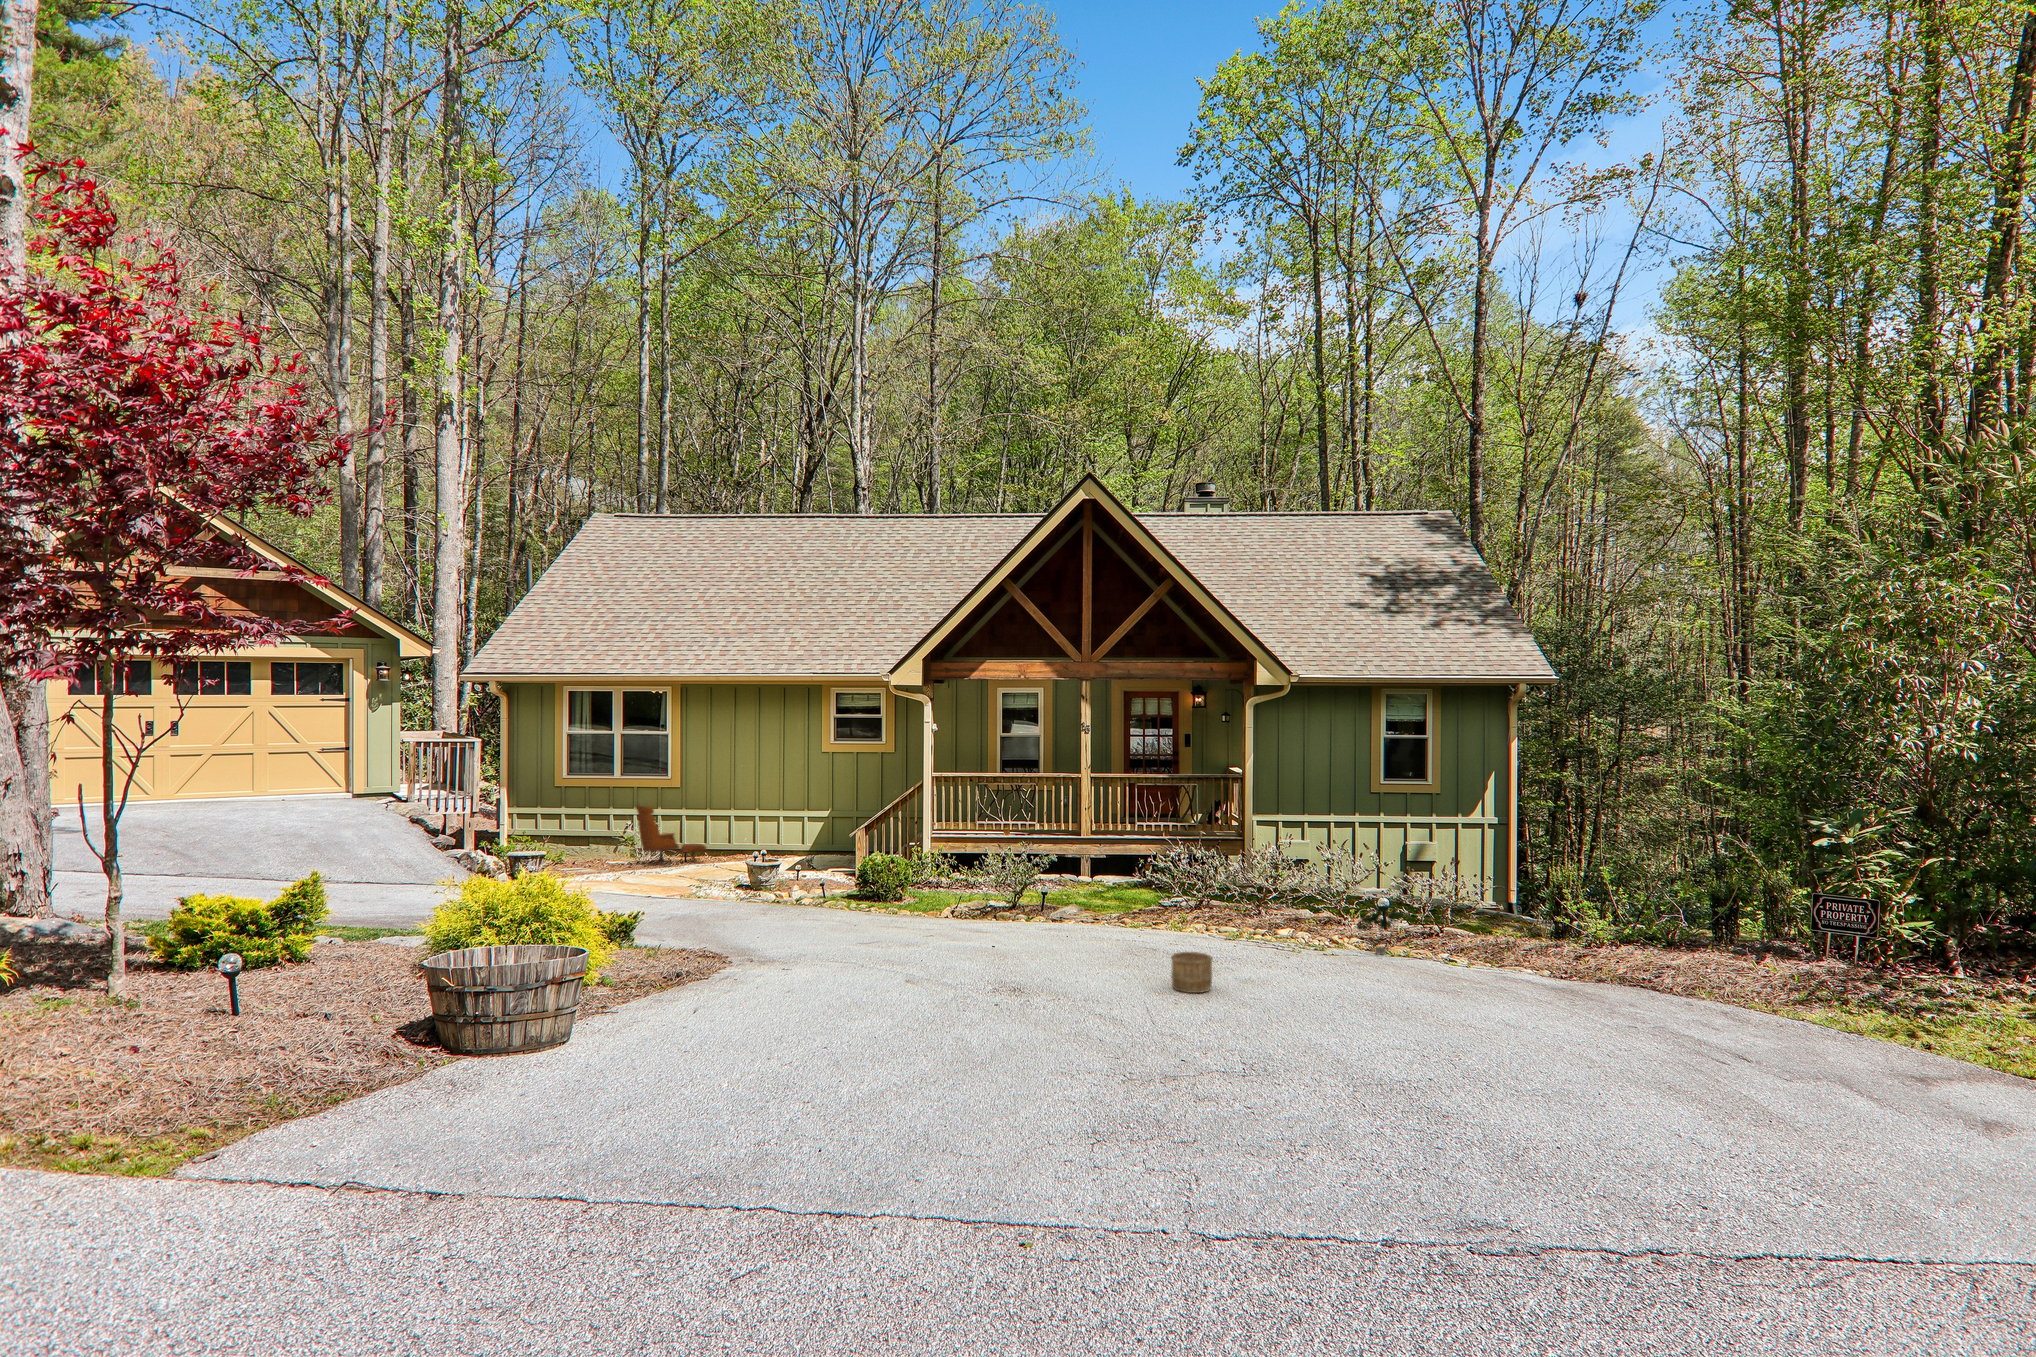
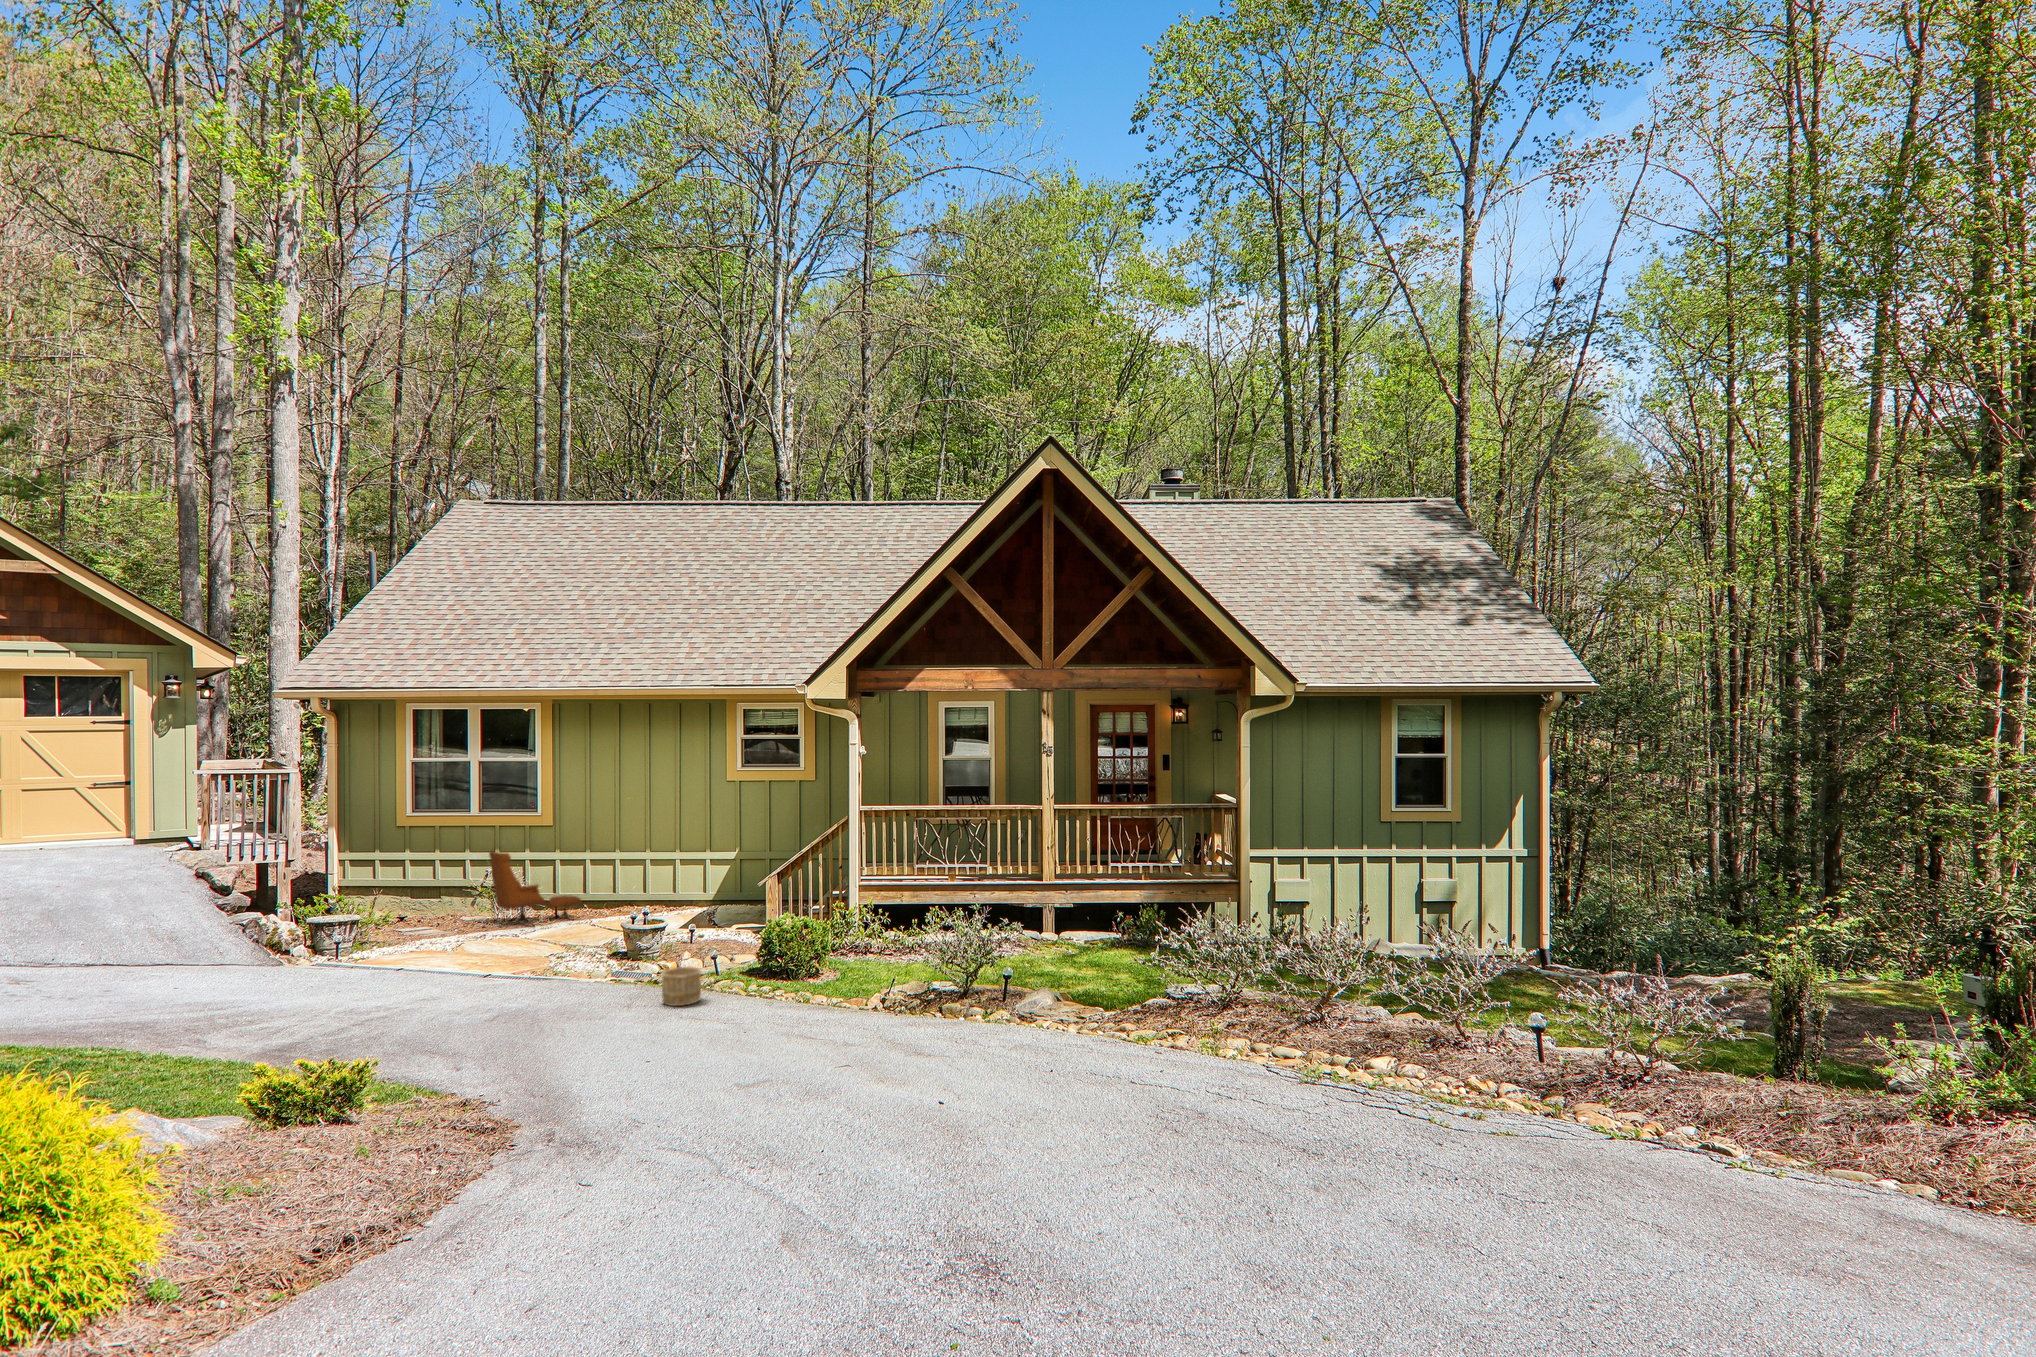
potted plant: present [1357,905,1402,955] -> none [1422,985,1488,1053]
wooden bucket: present [1171,952,1213,993] -> present [661,967,701,1006]

